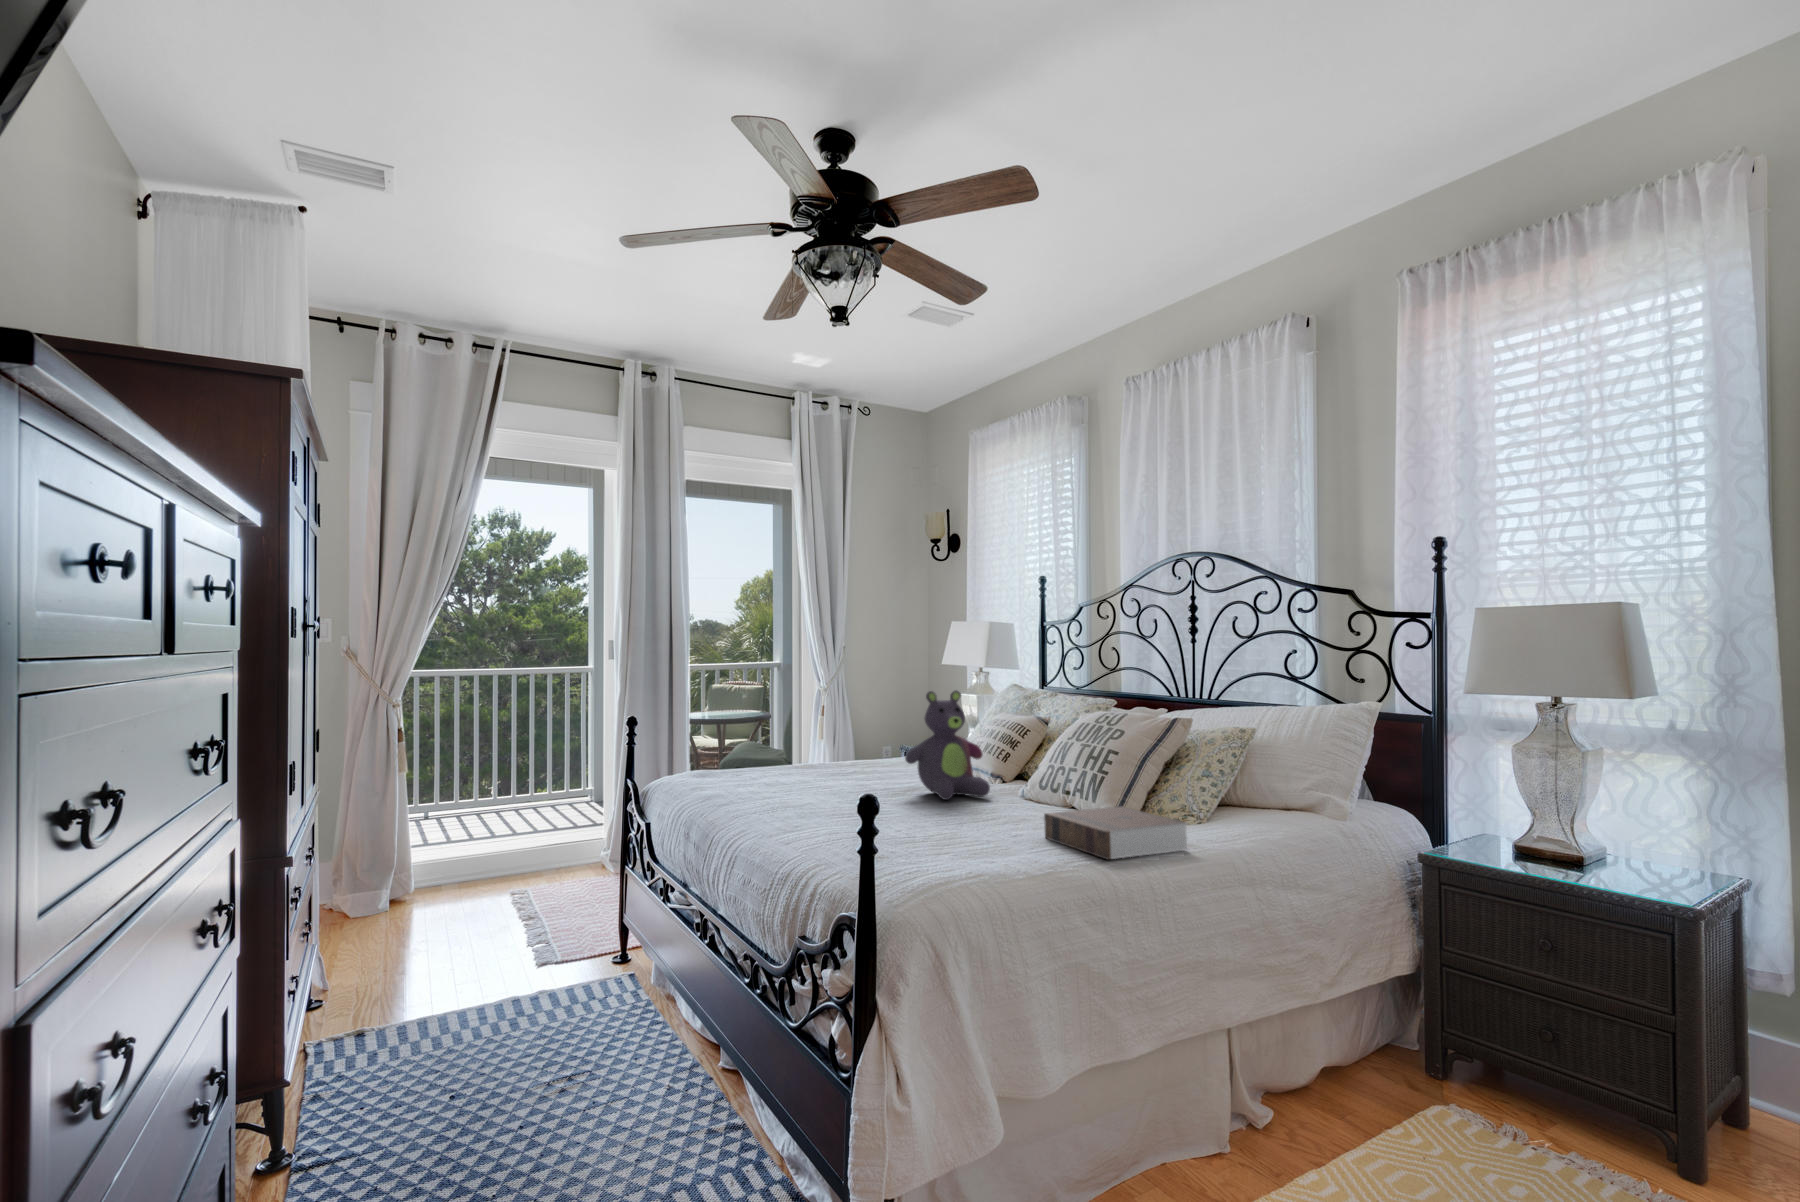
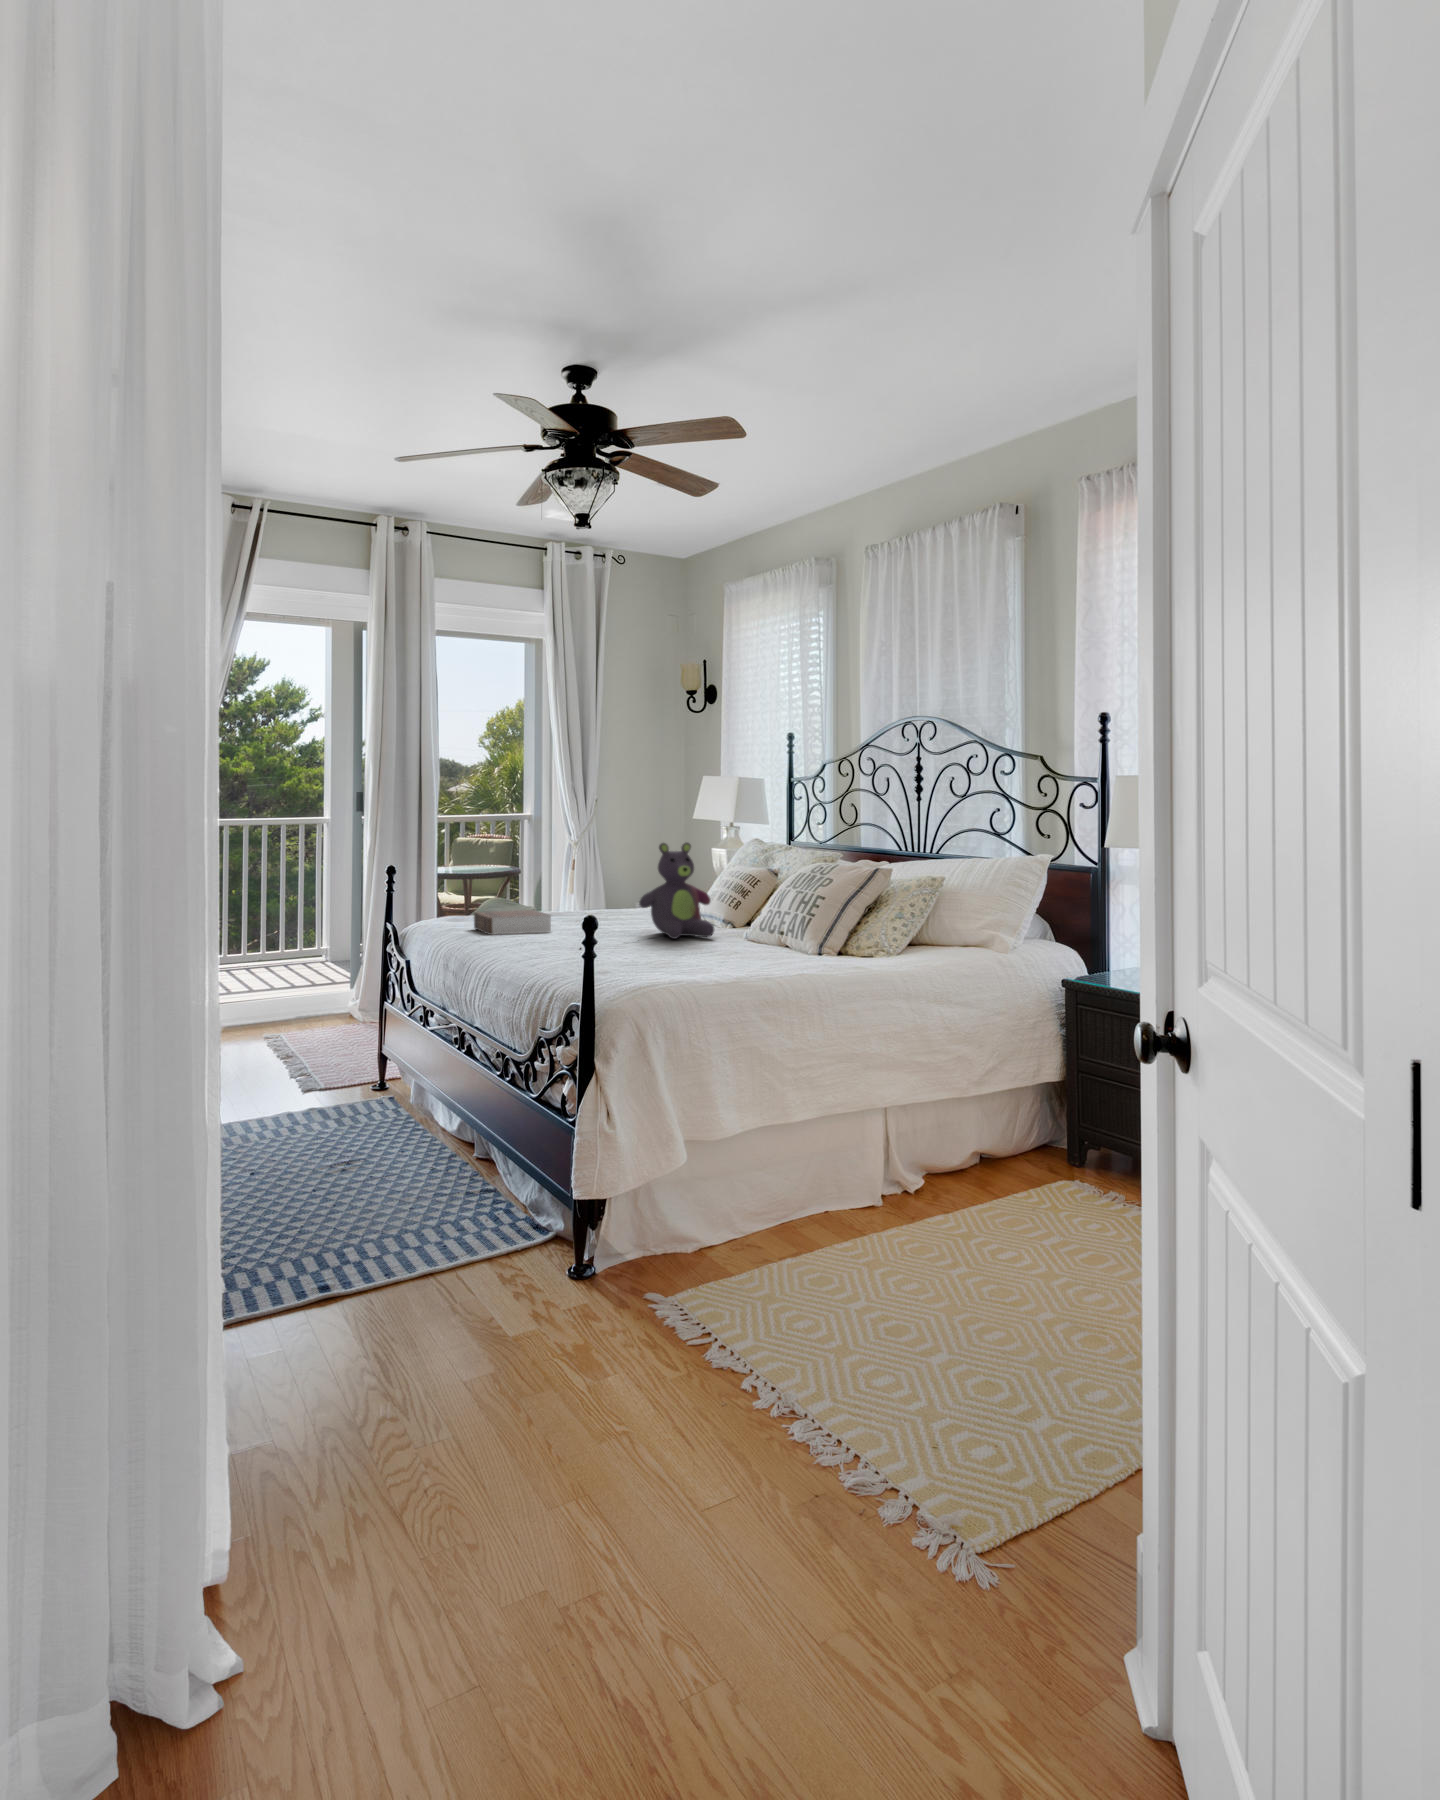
book: present [1044,807,1188,859] -> present [474,910,551,935]

